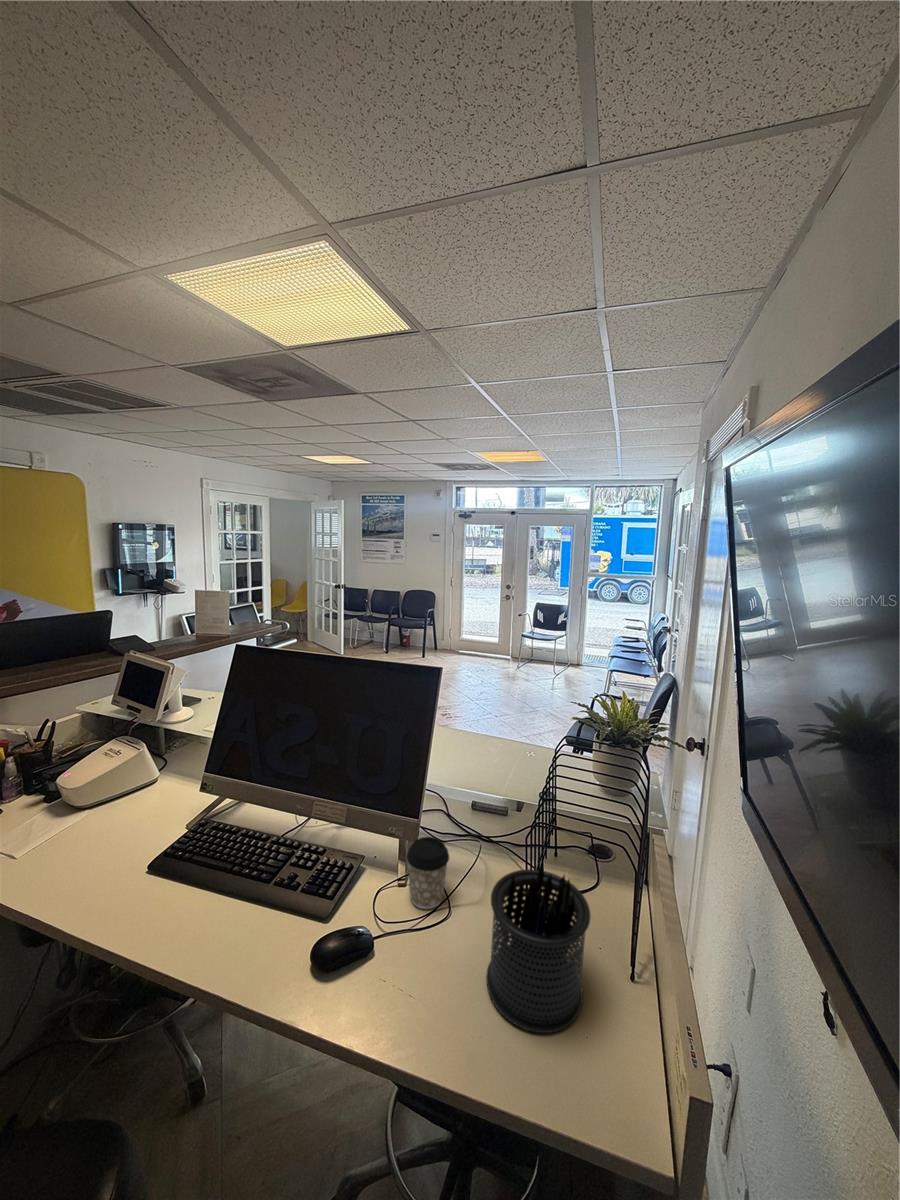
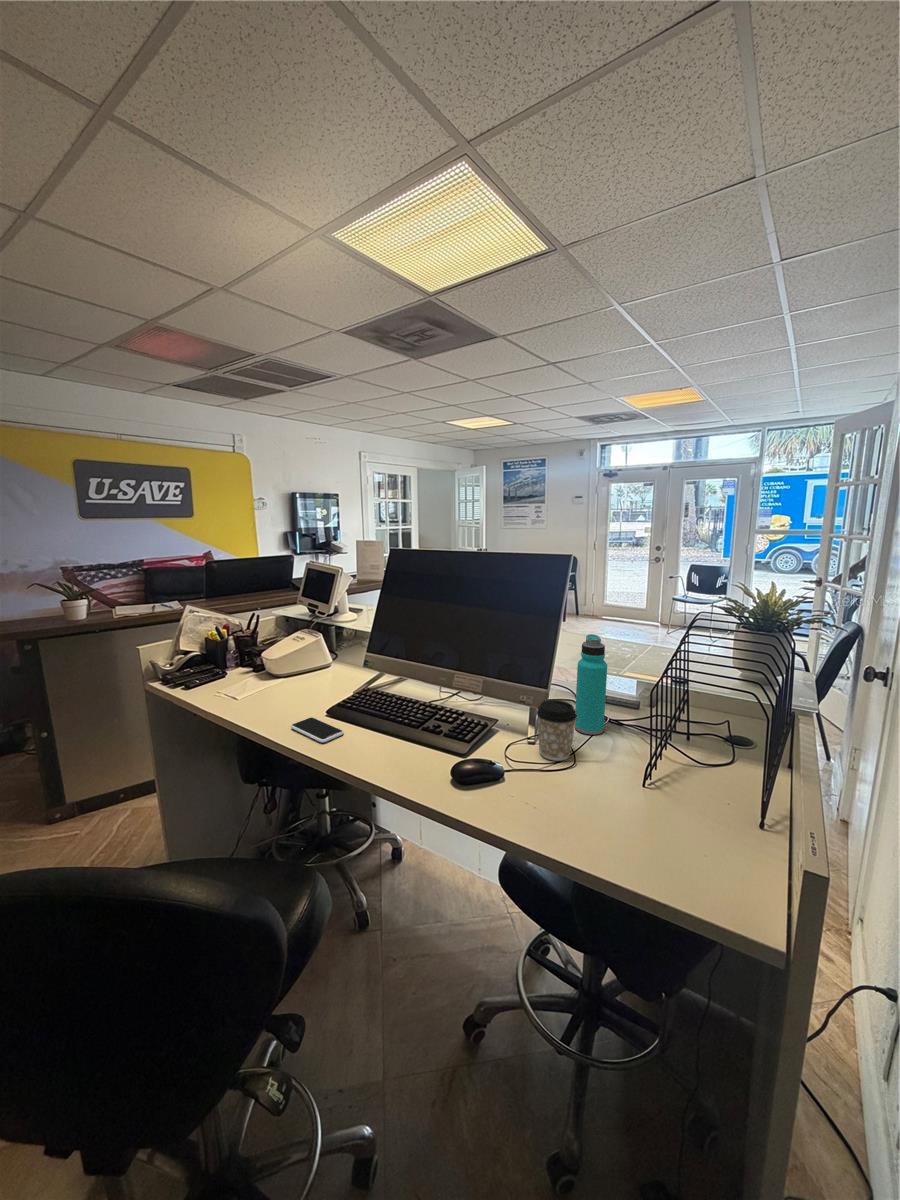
water bottle: none [445,754,477,861] -> present [575,634,607,735]
pen holder: present [486,863,591,1033] -> none [610,695,720,852]
smartphone: none [97,881,172,926] -> present [291,717,344,743]

